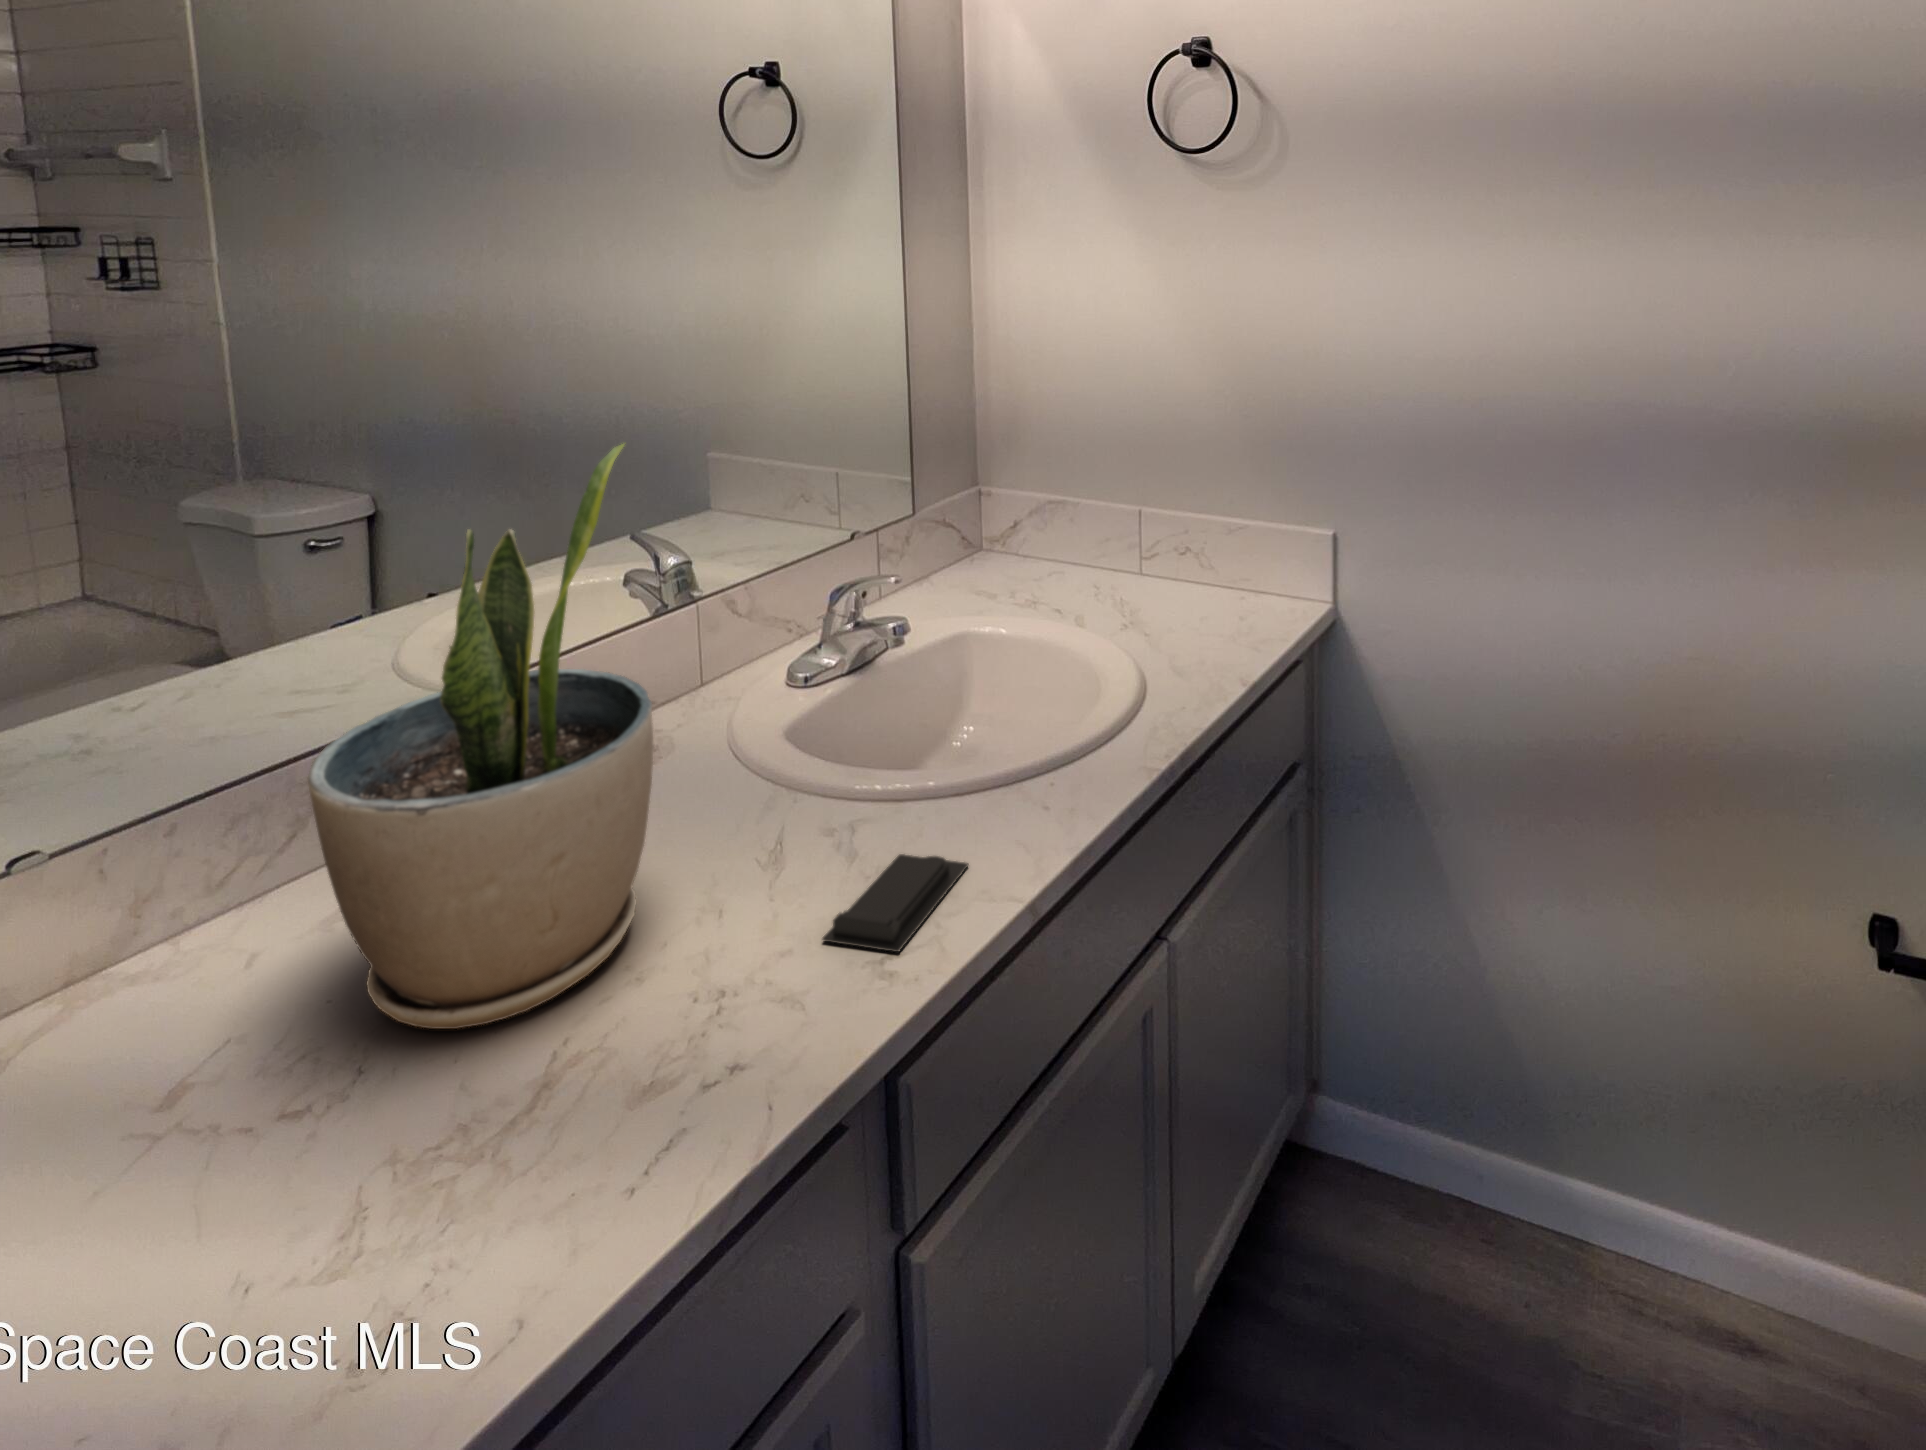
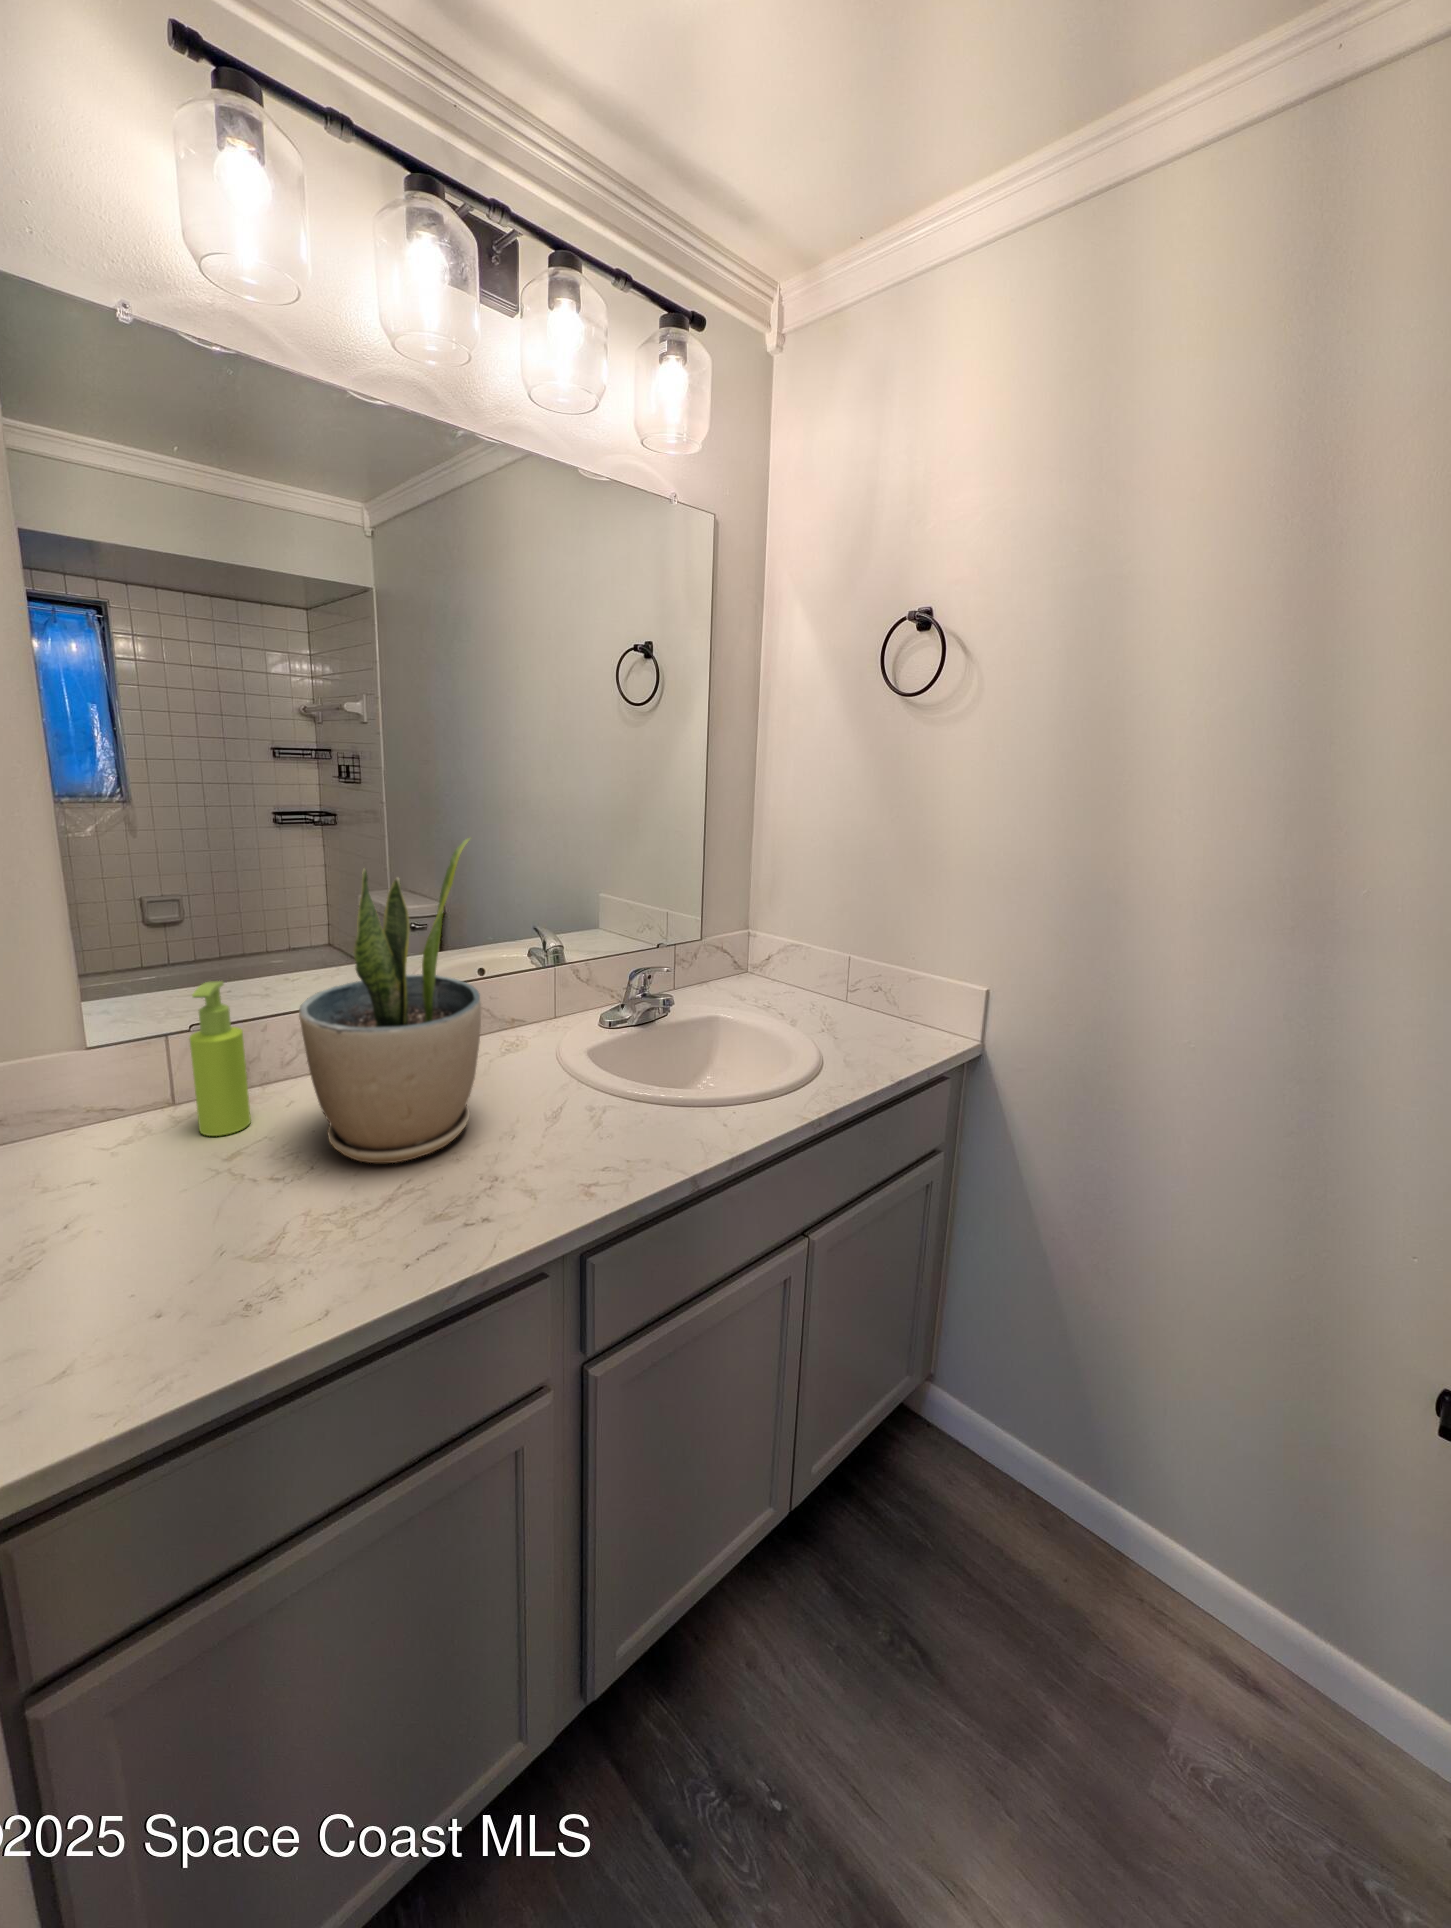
soap dispenser: none [33,764,172,1071] -> present [190,981,251,1136]
soap bar: present [822,854,968,952] -> none [559,1130,661,1186]

